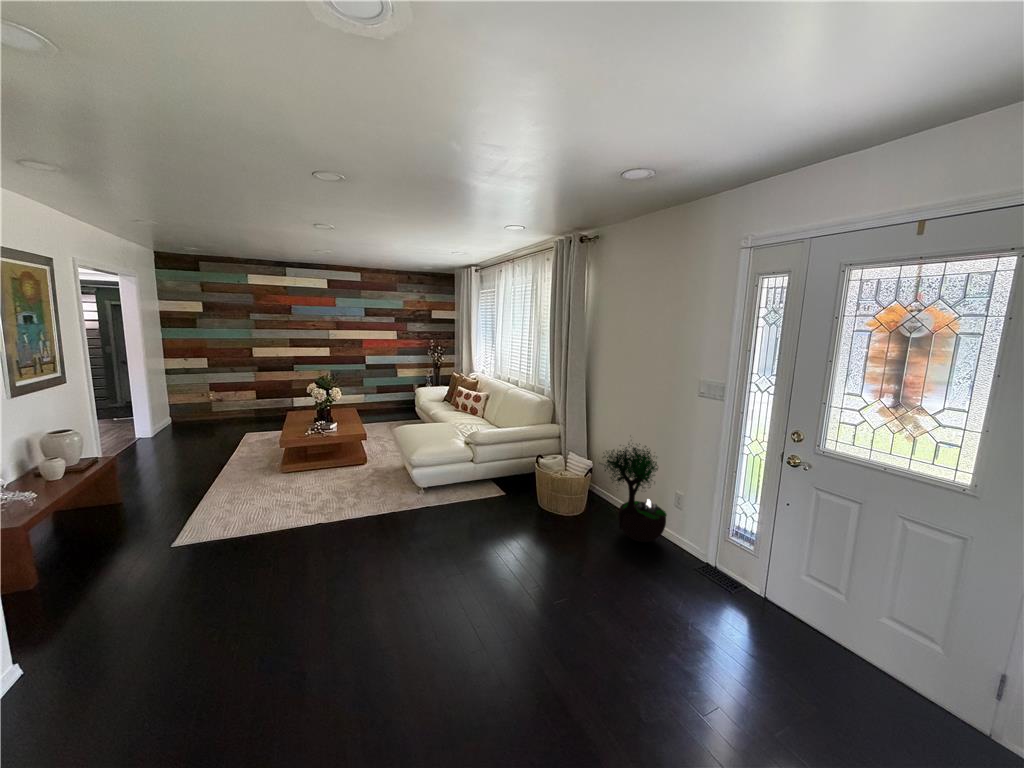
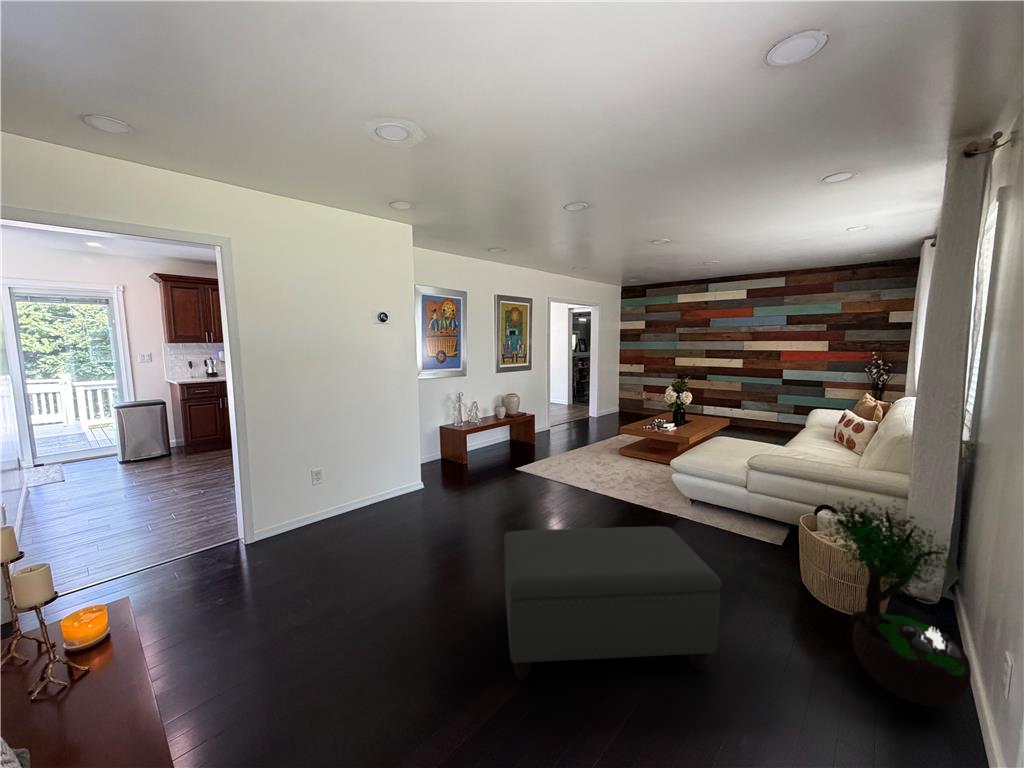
ottoman: none [486,511,620,709] -> present [504,526,722,680]

